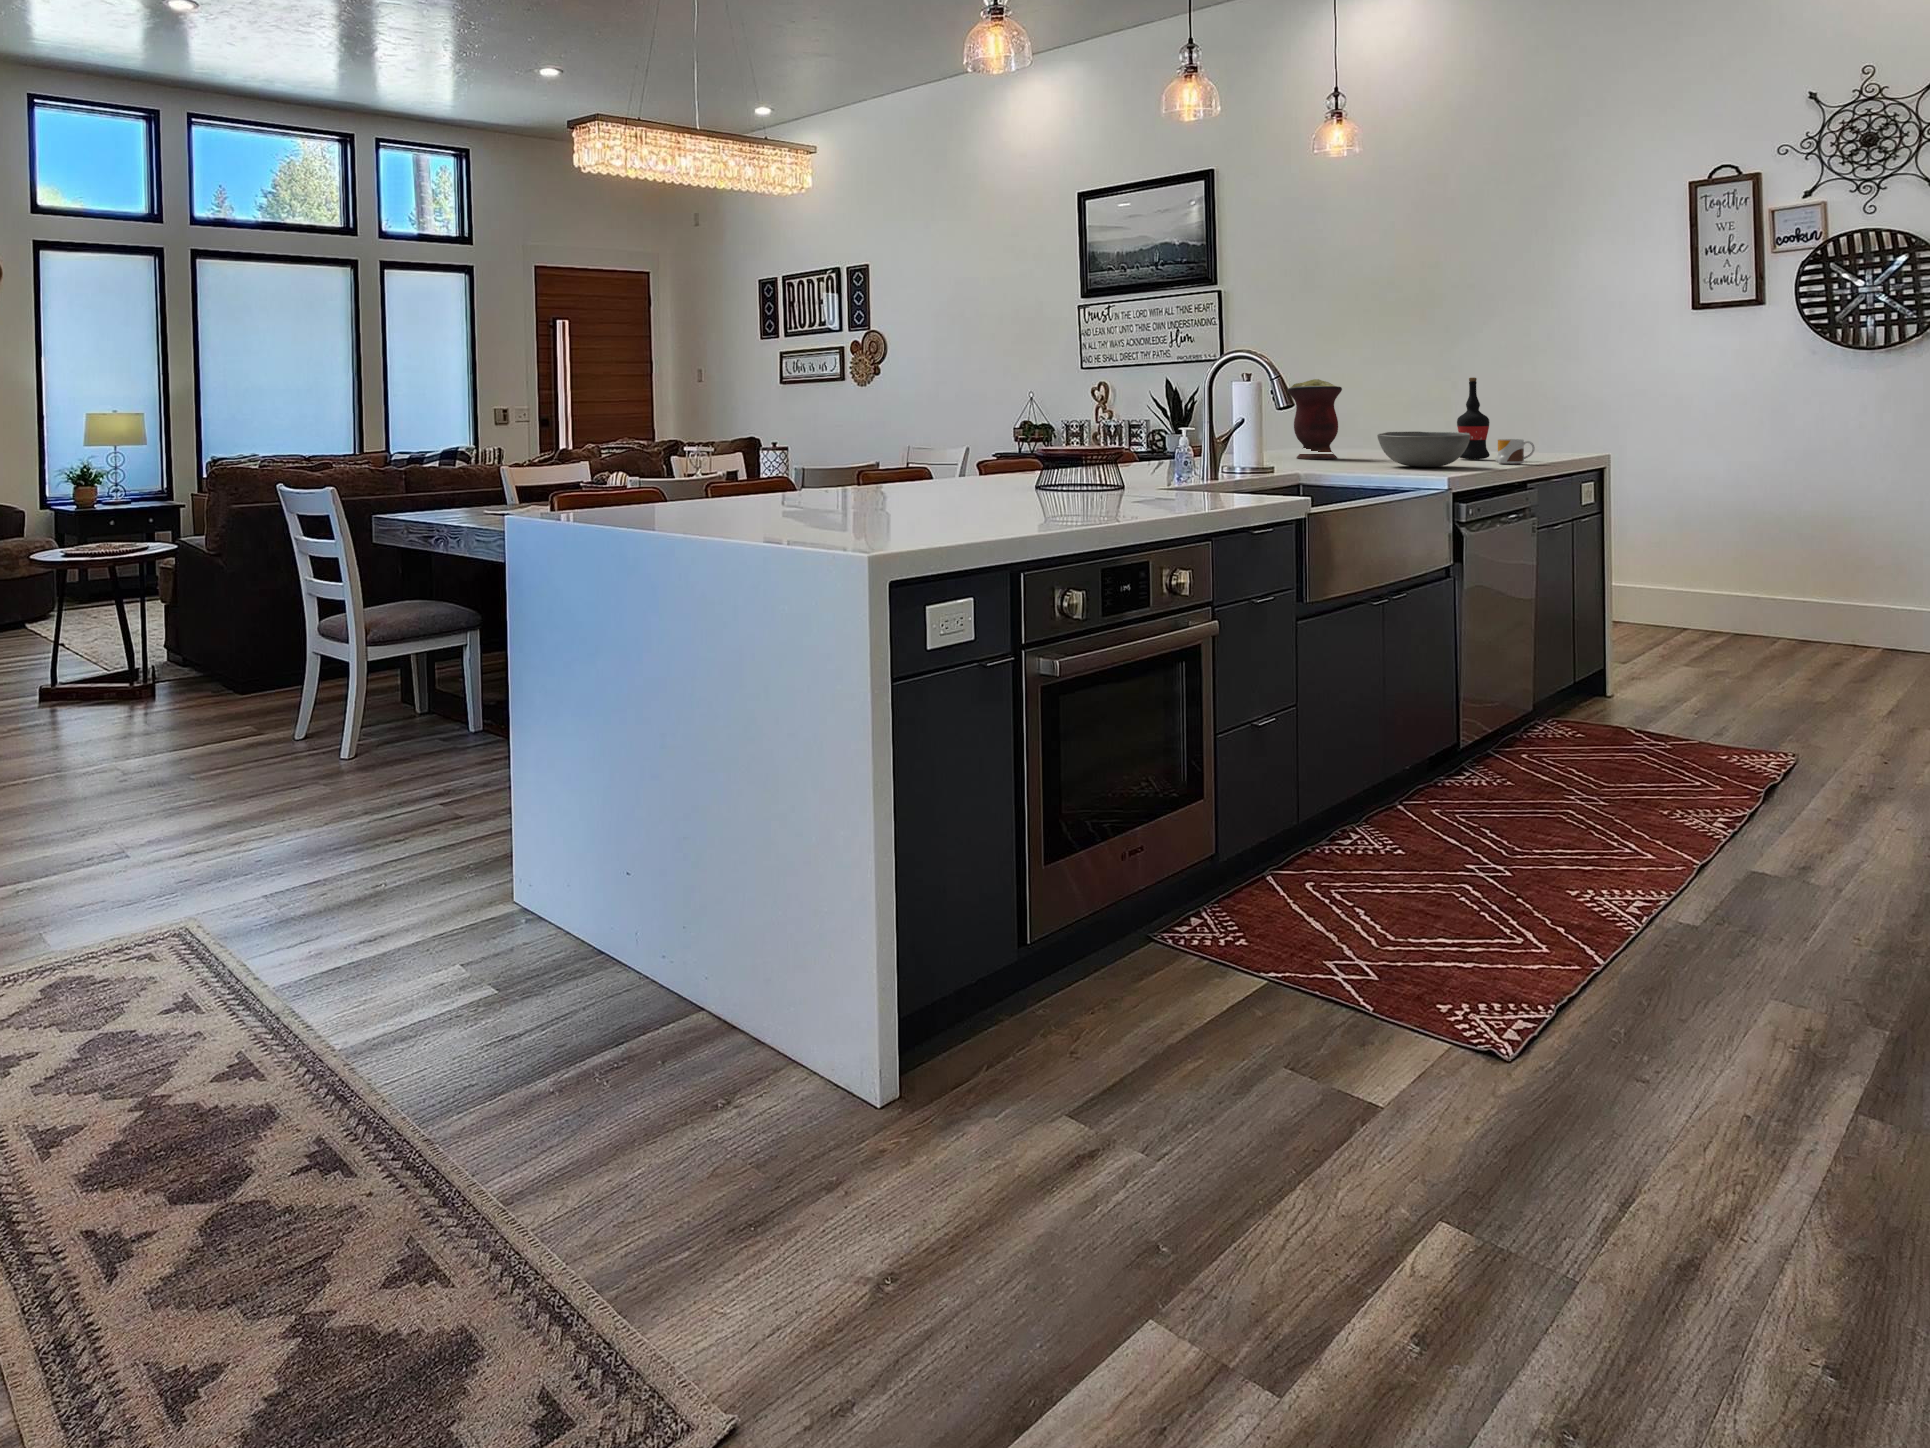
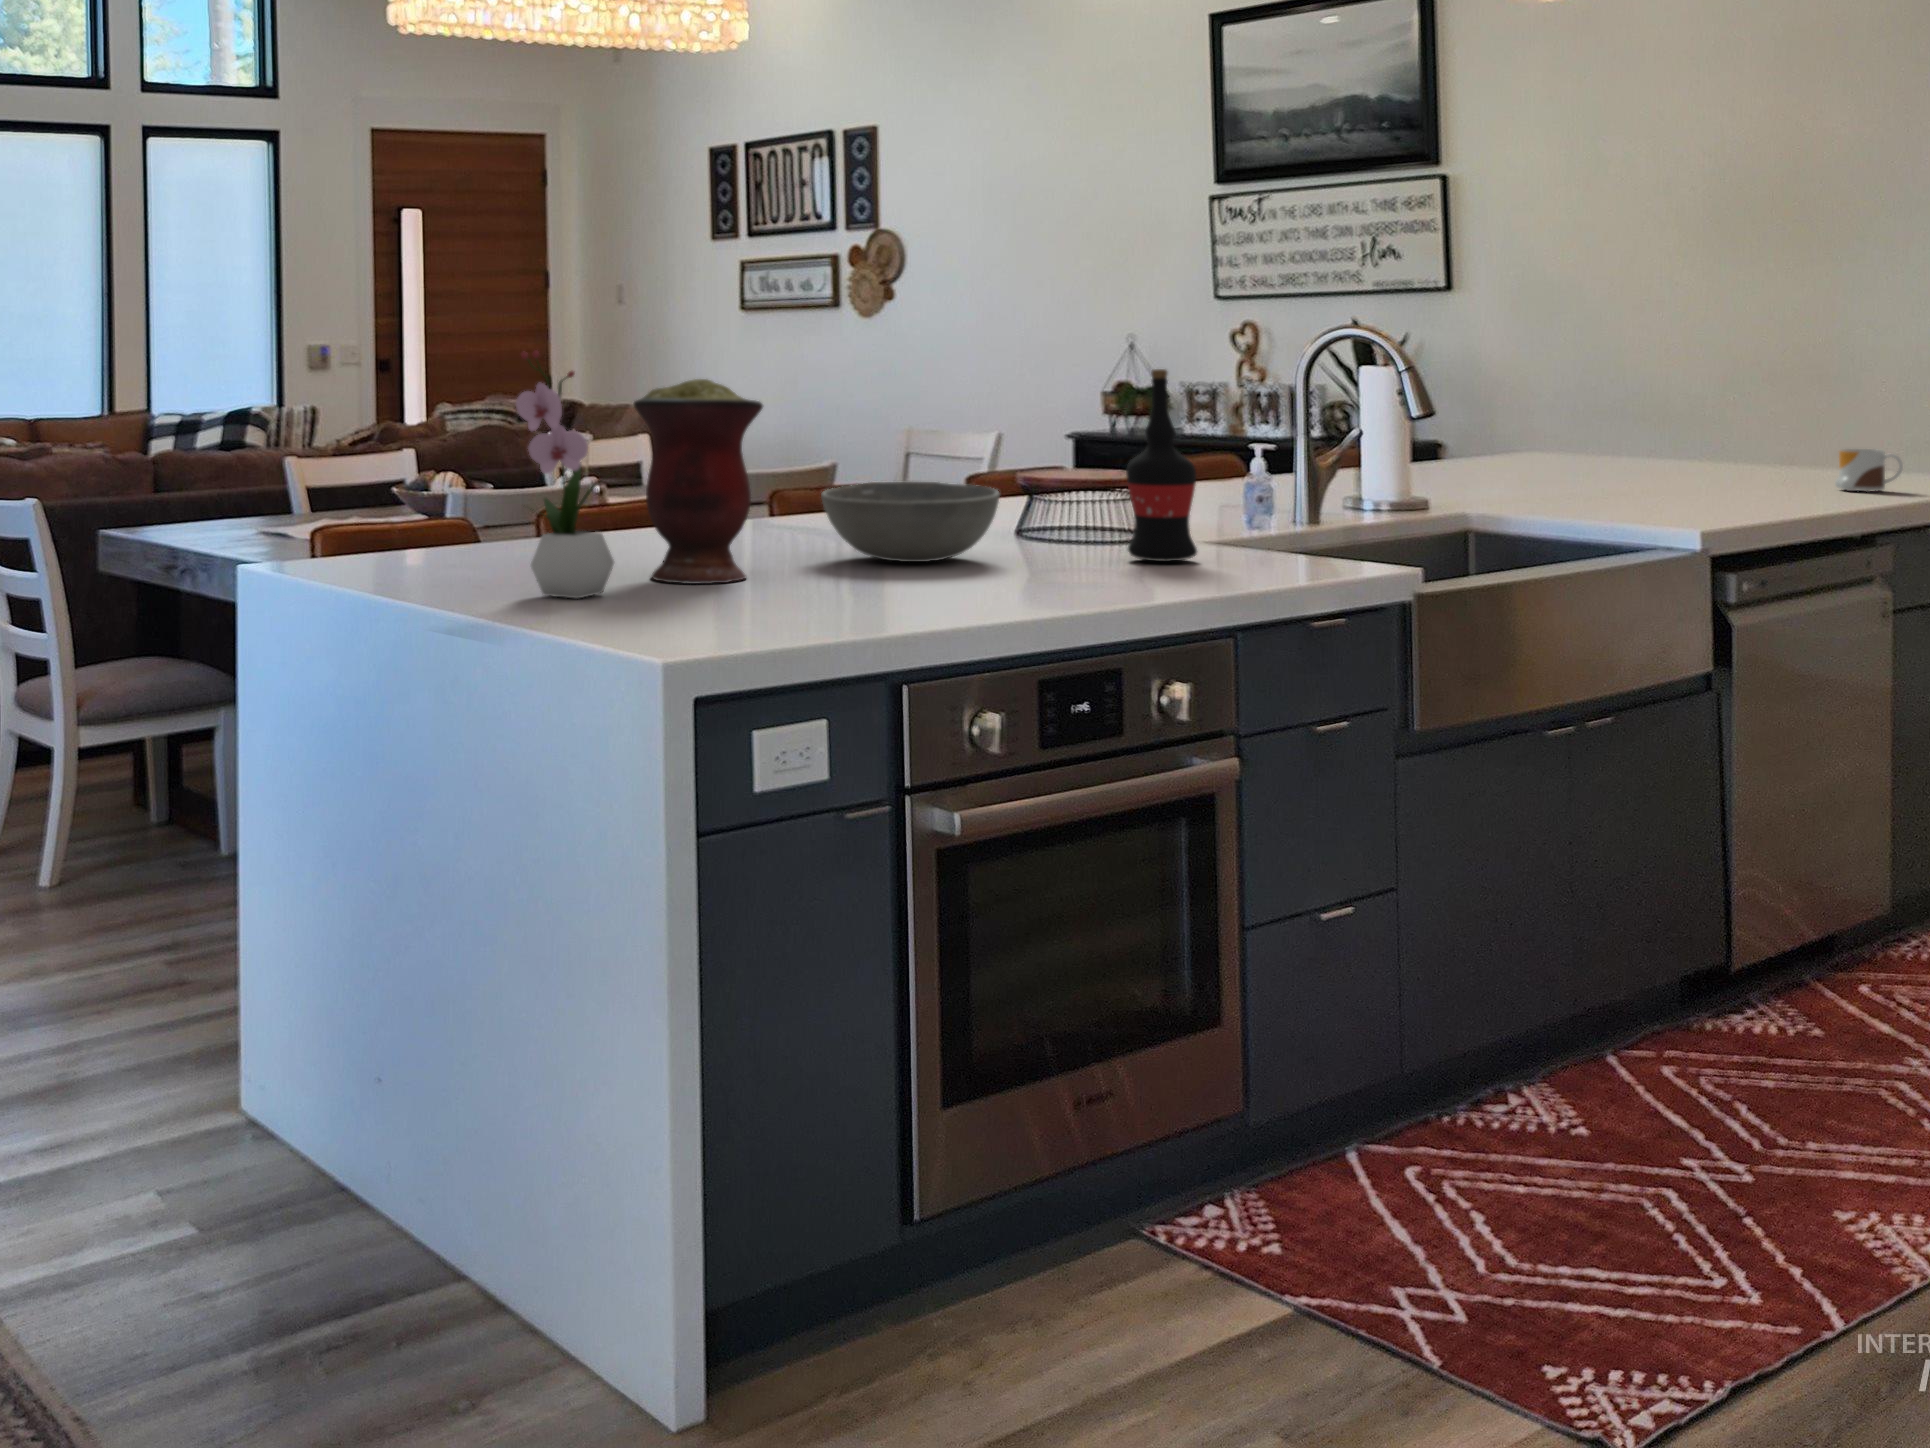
flower arrangement: none [733,350,806,524] -> present [516,350,619,598]
wine bottle: present [1457,378,1490,459] -> present [1126,369,1197,561]
vase: present [1287,379,1342,459] -> present [634,379,763,584]
bowl: present [1377,432,1470,467] -> present [821,482,1000,562]

